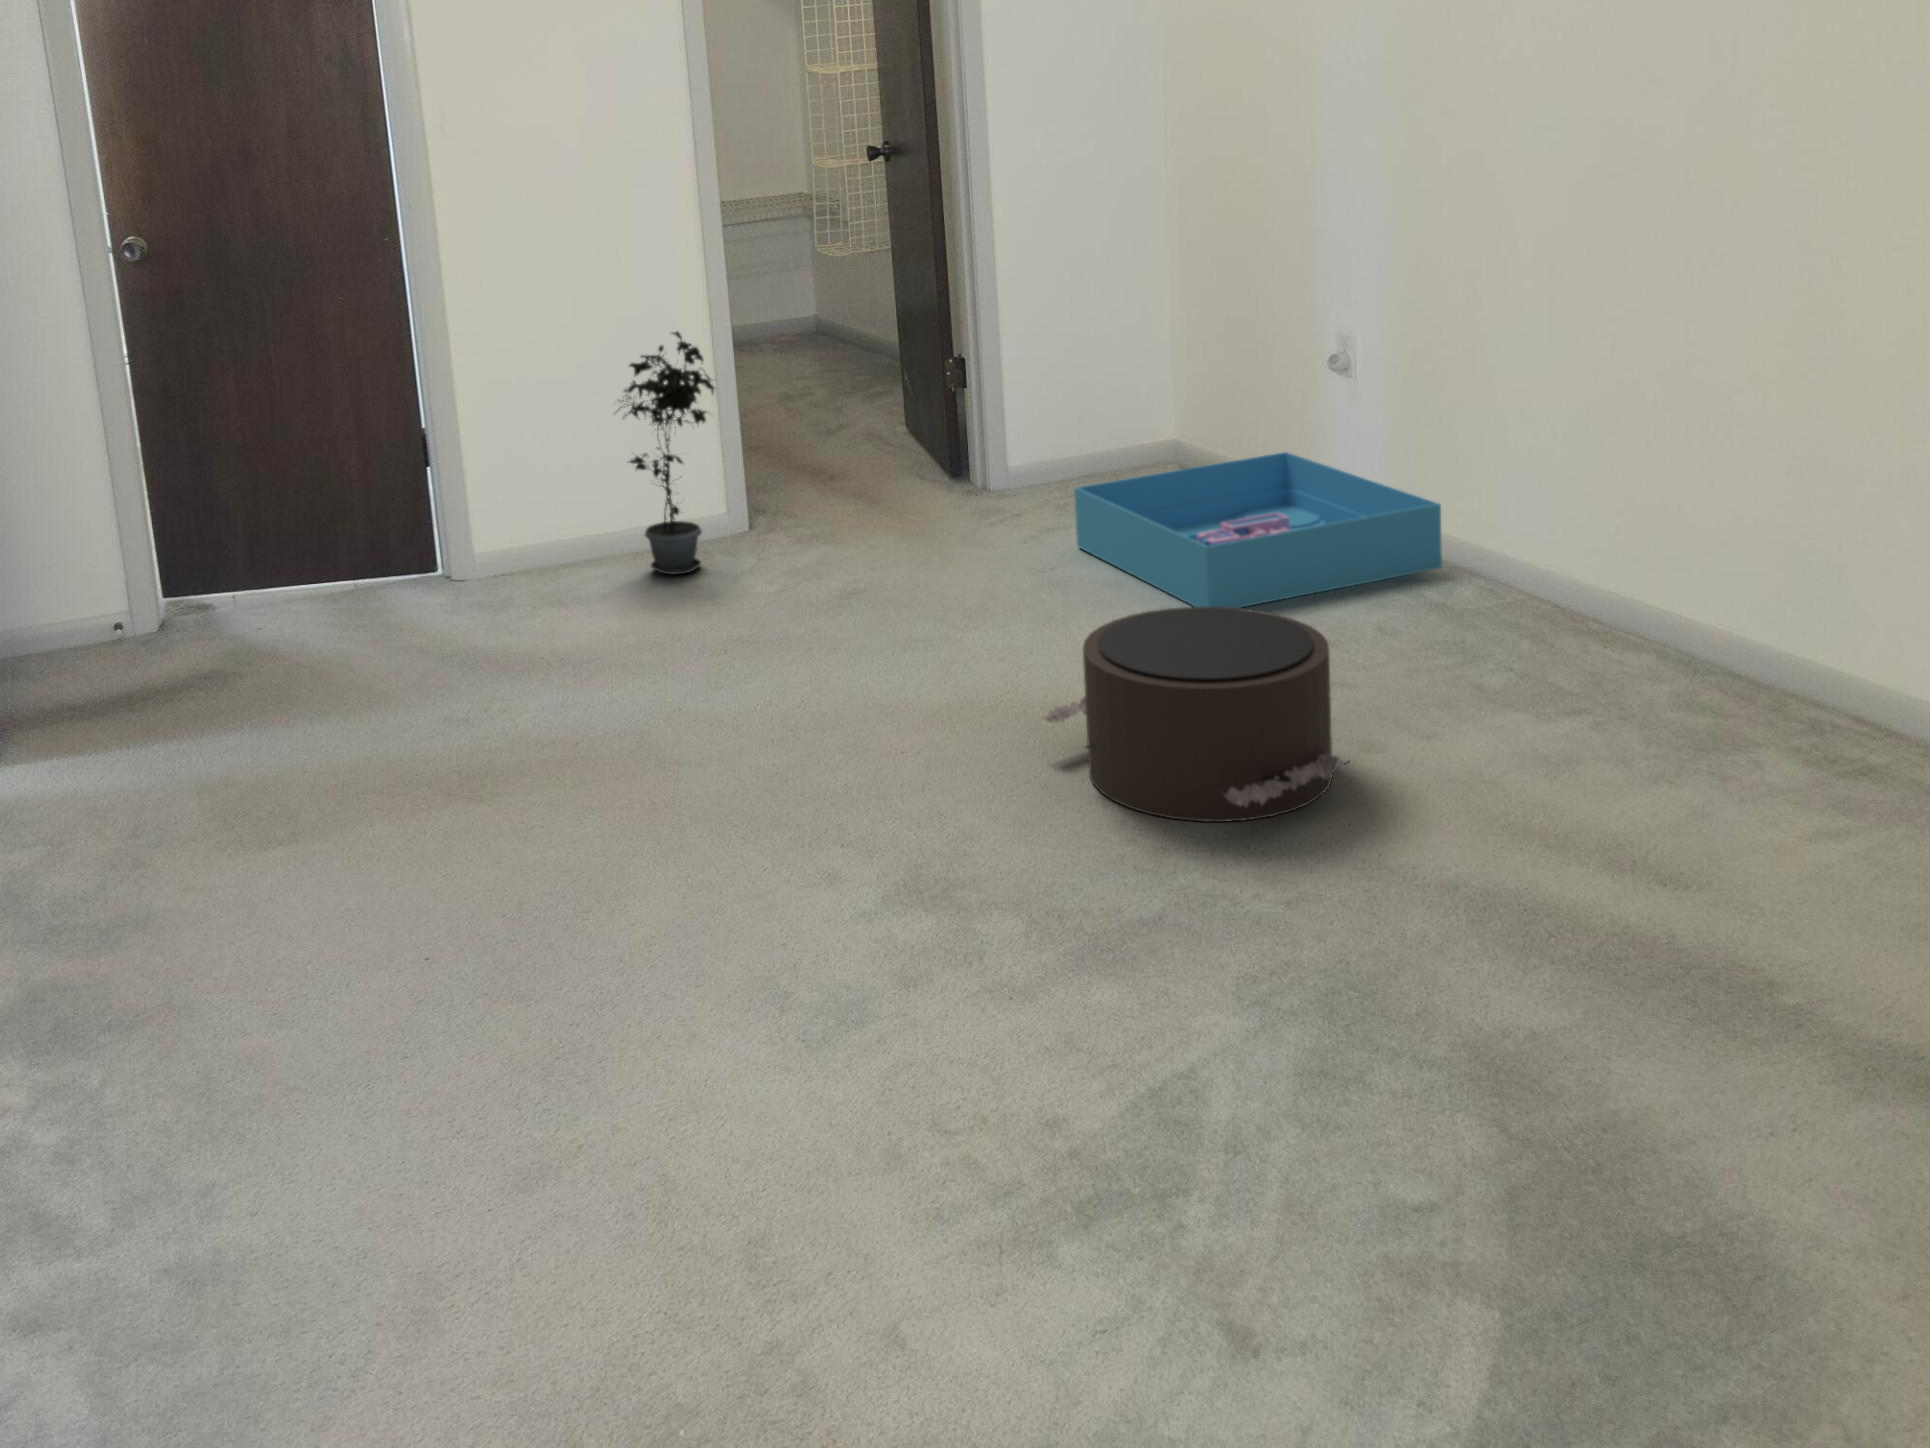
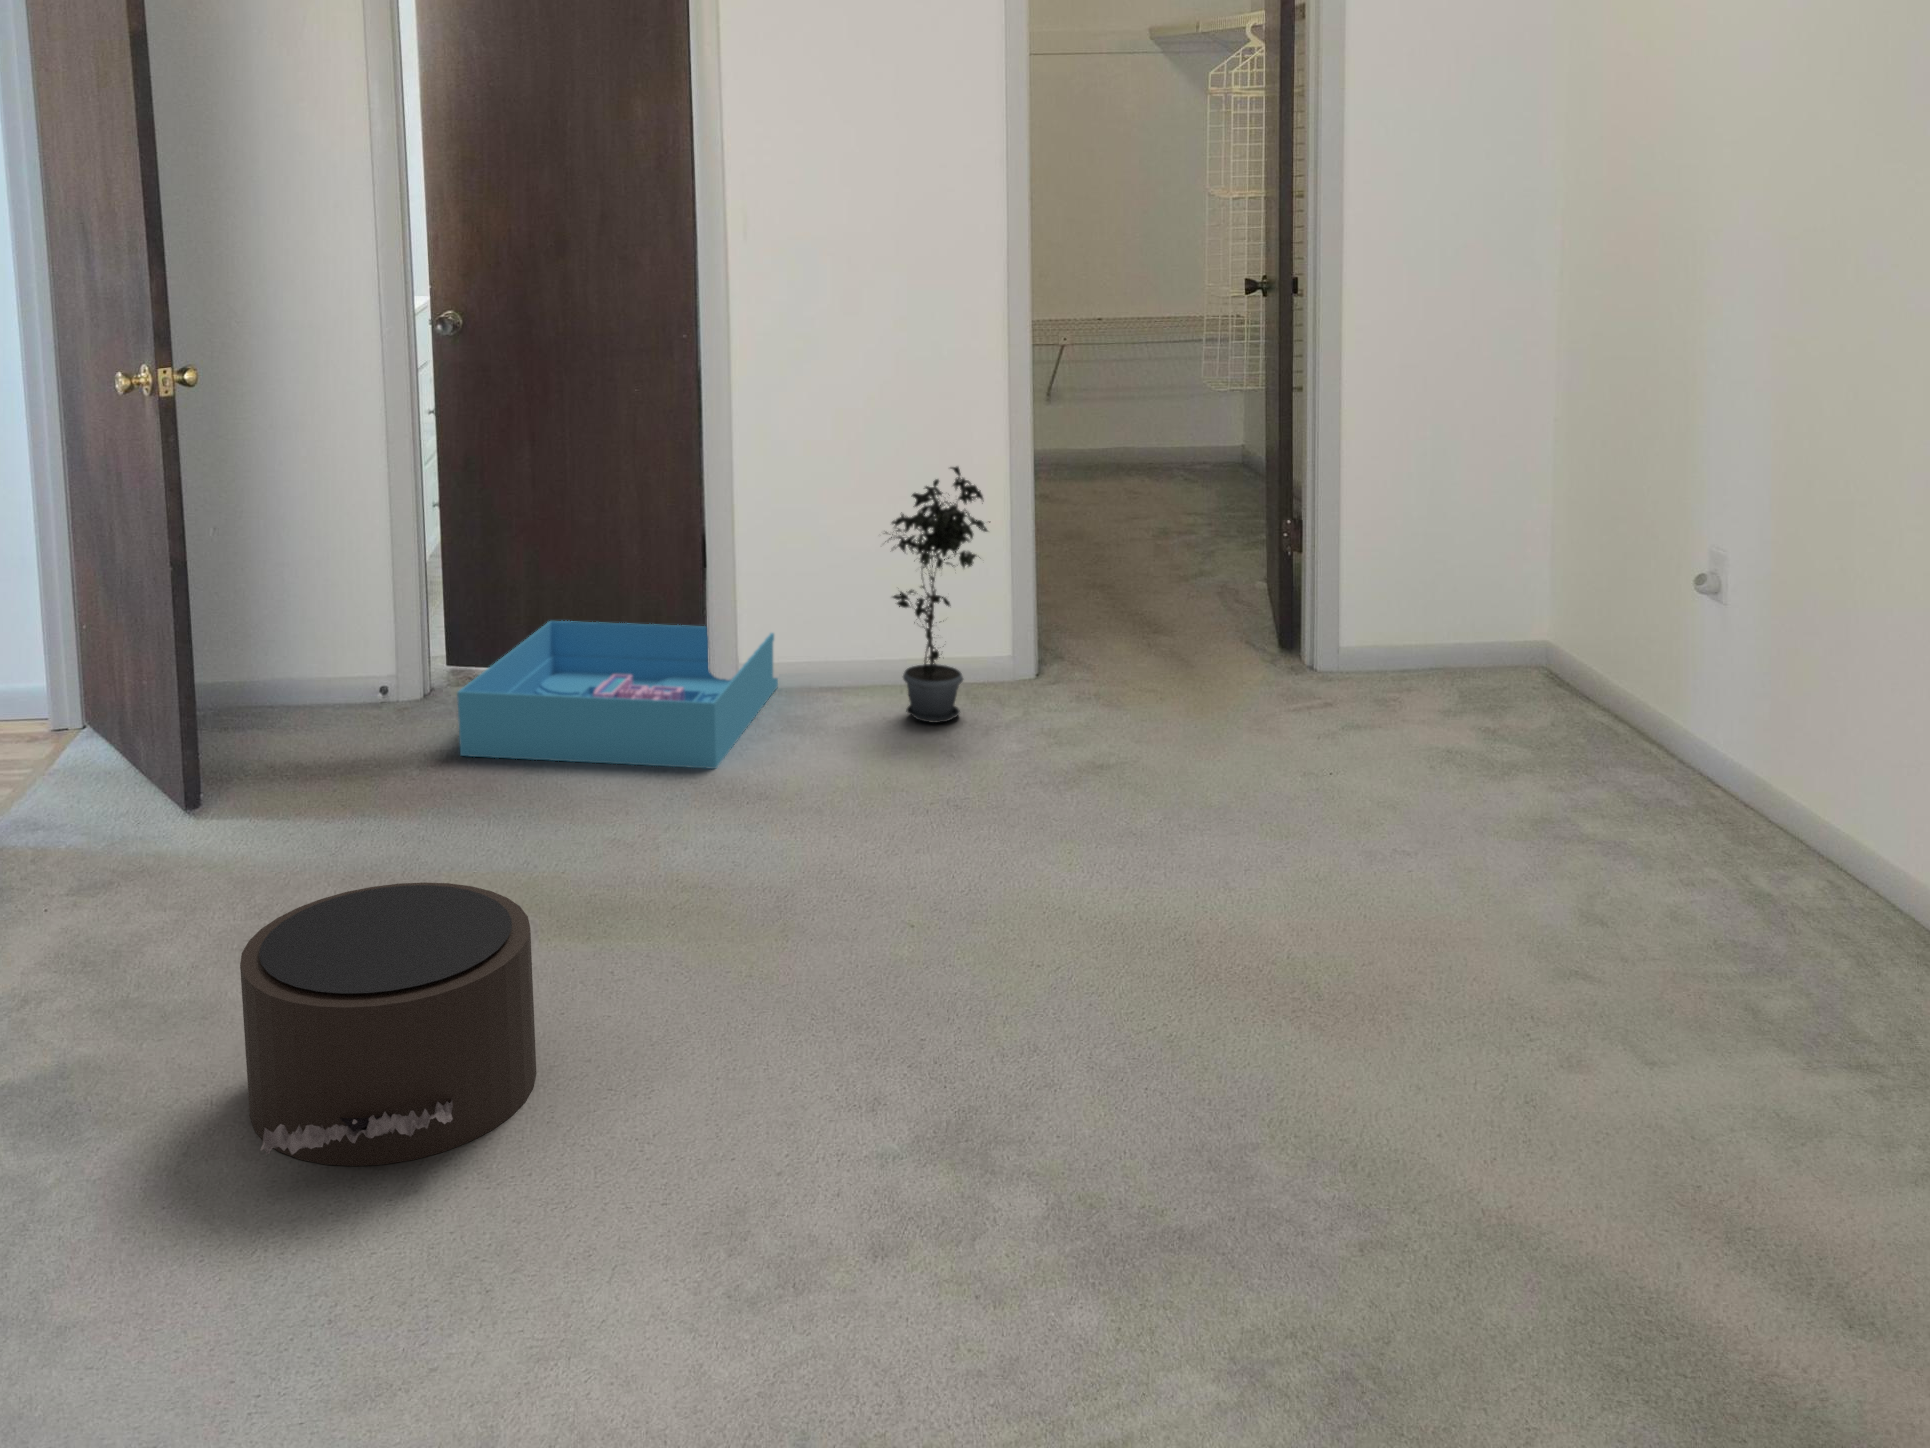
storage bin: present [1074,452,1442,608] -> present [457,621,778,769]
pouf: present [1043,607,1348,822] -> present [240,882,536,1166]

